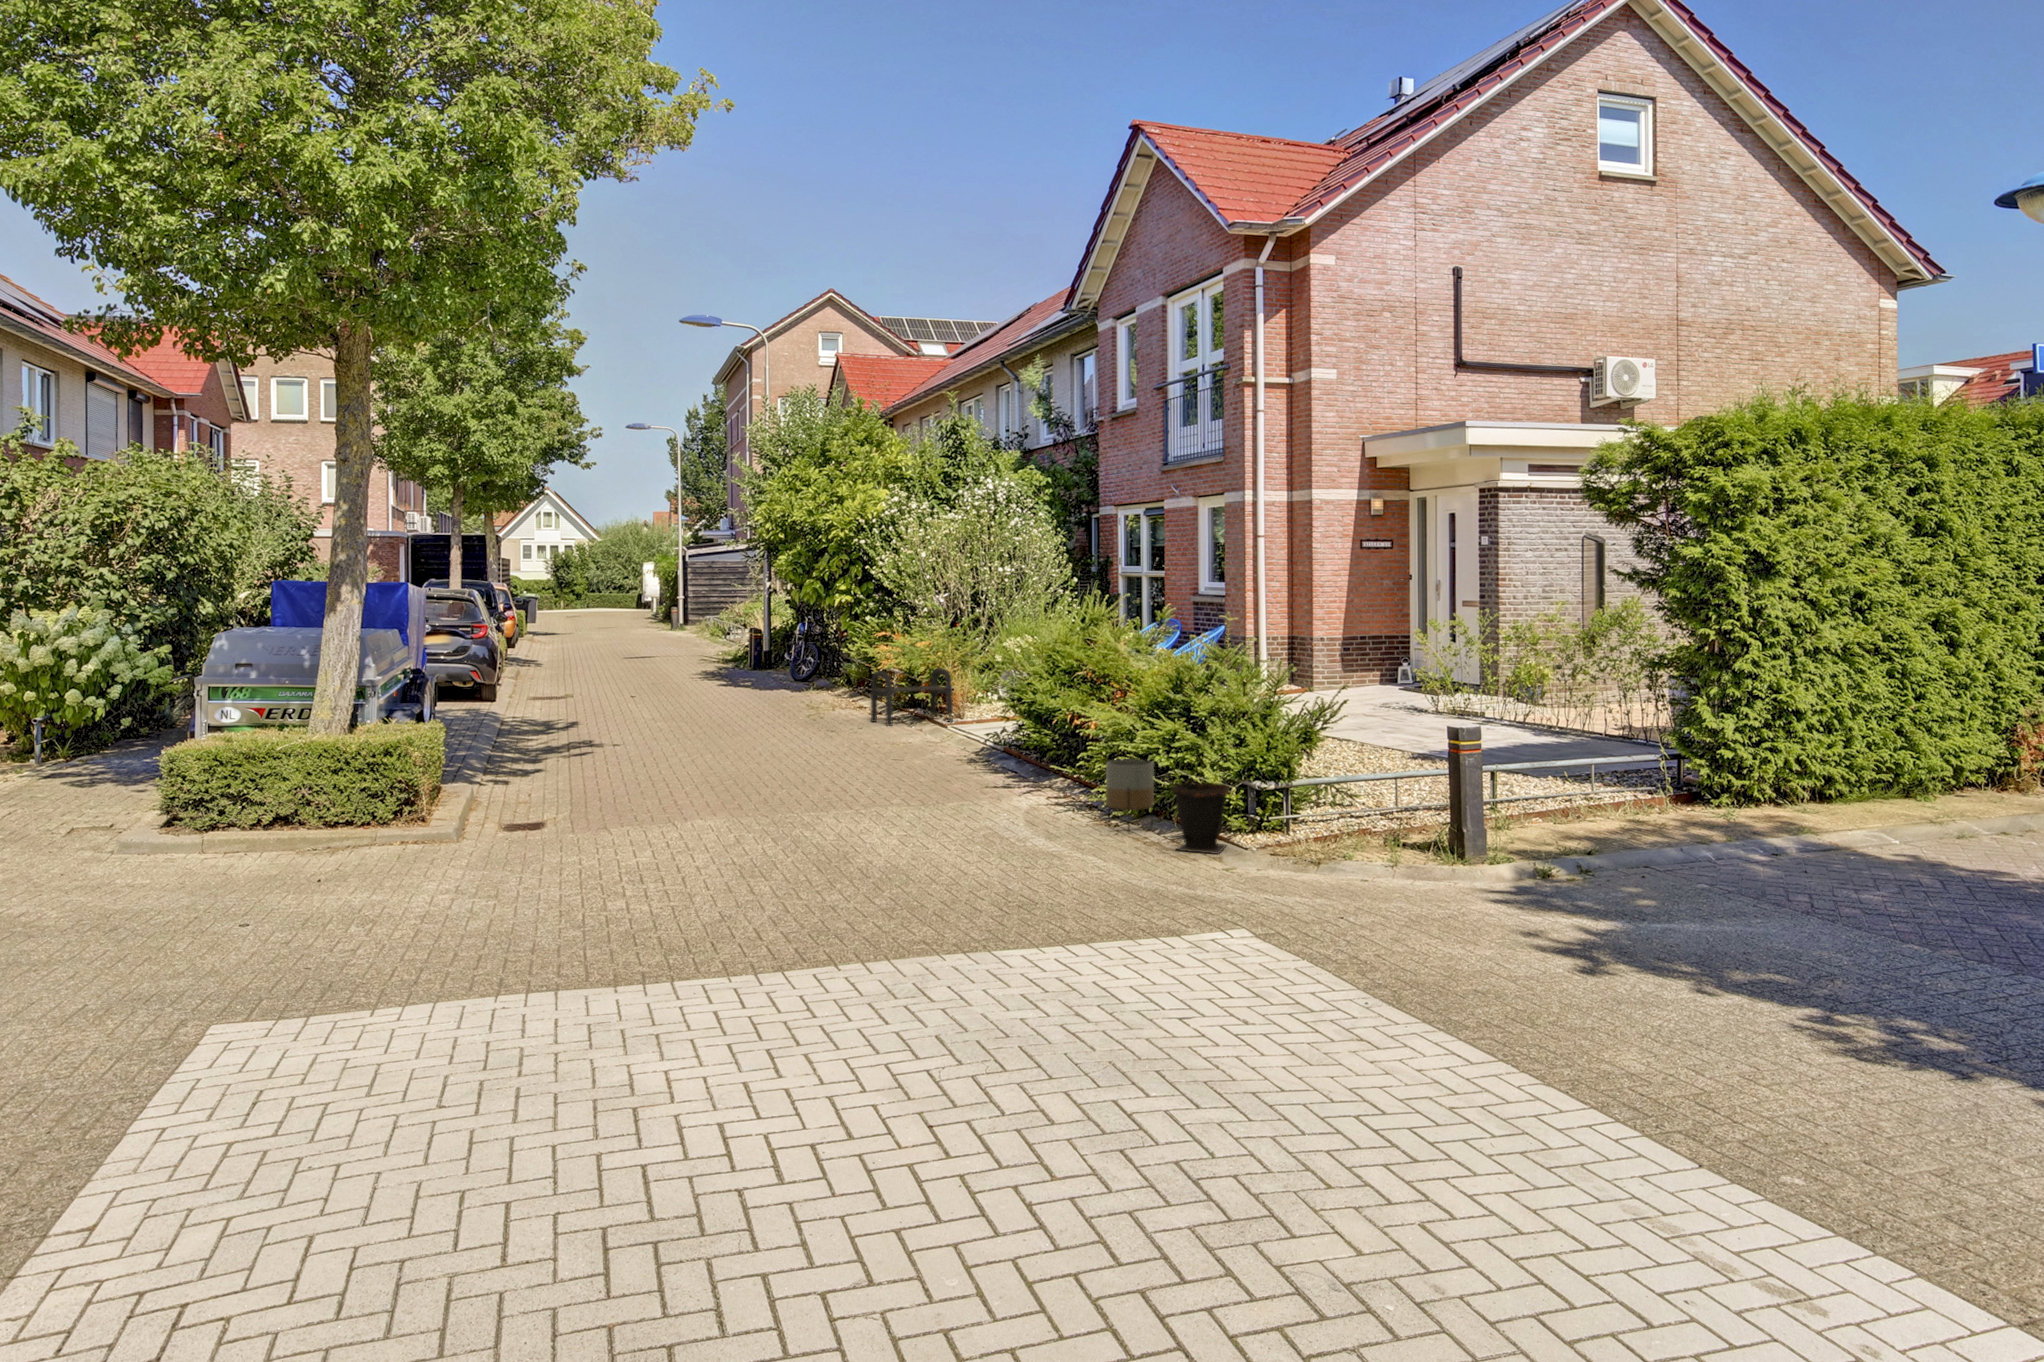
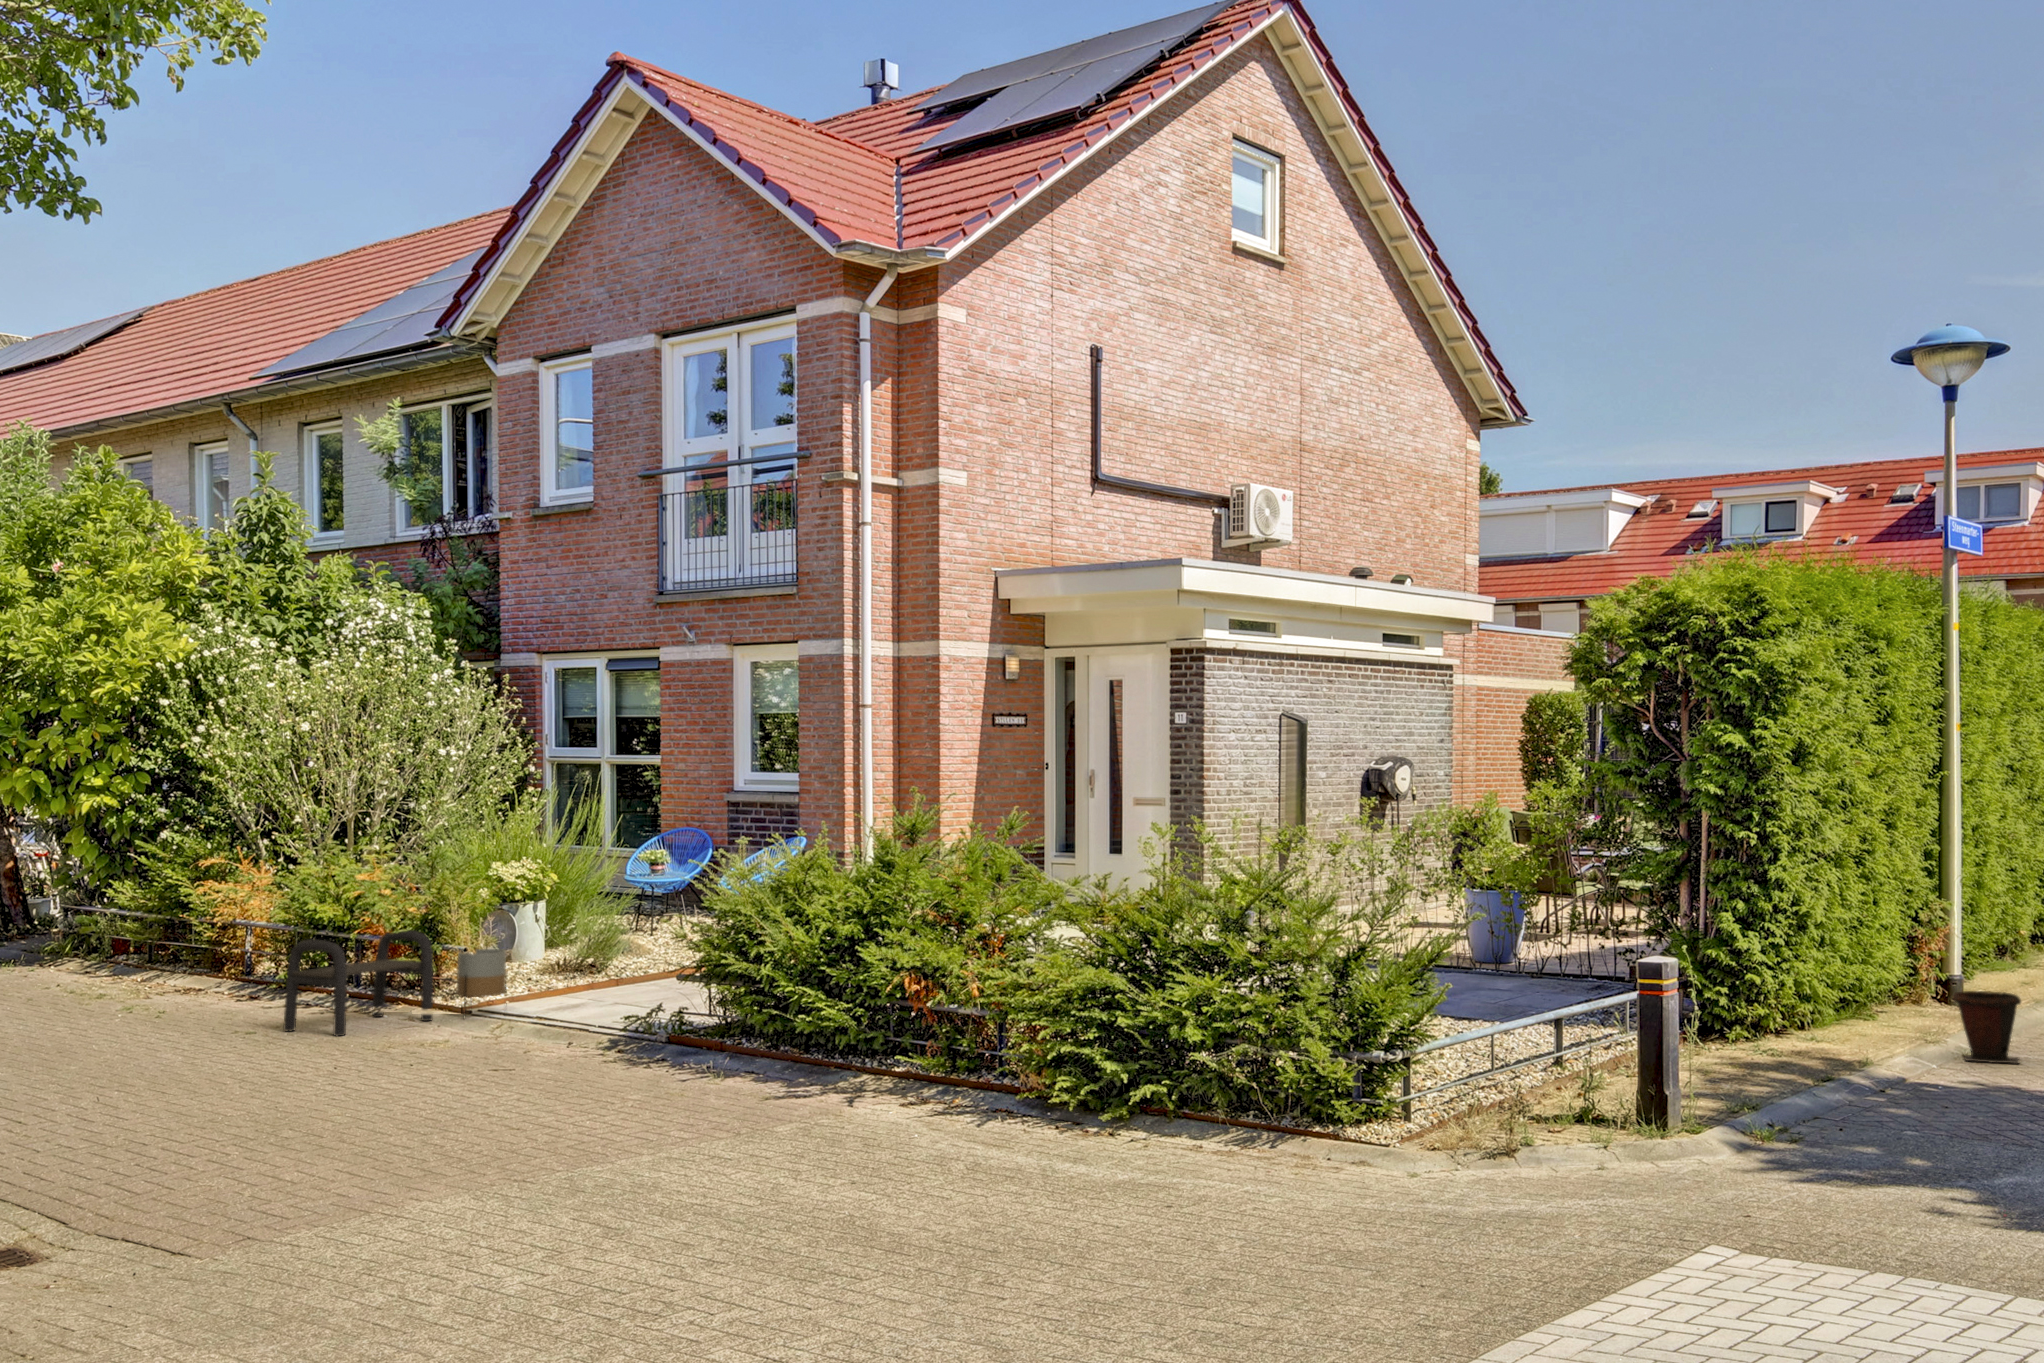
planter: present [1106,759,1154,811] -> present [457,949,507,1012]
bucket: present [1172,783,1230,854] -> present [1953,991,2021,1064]

